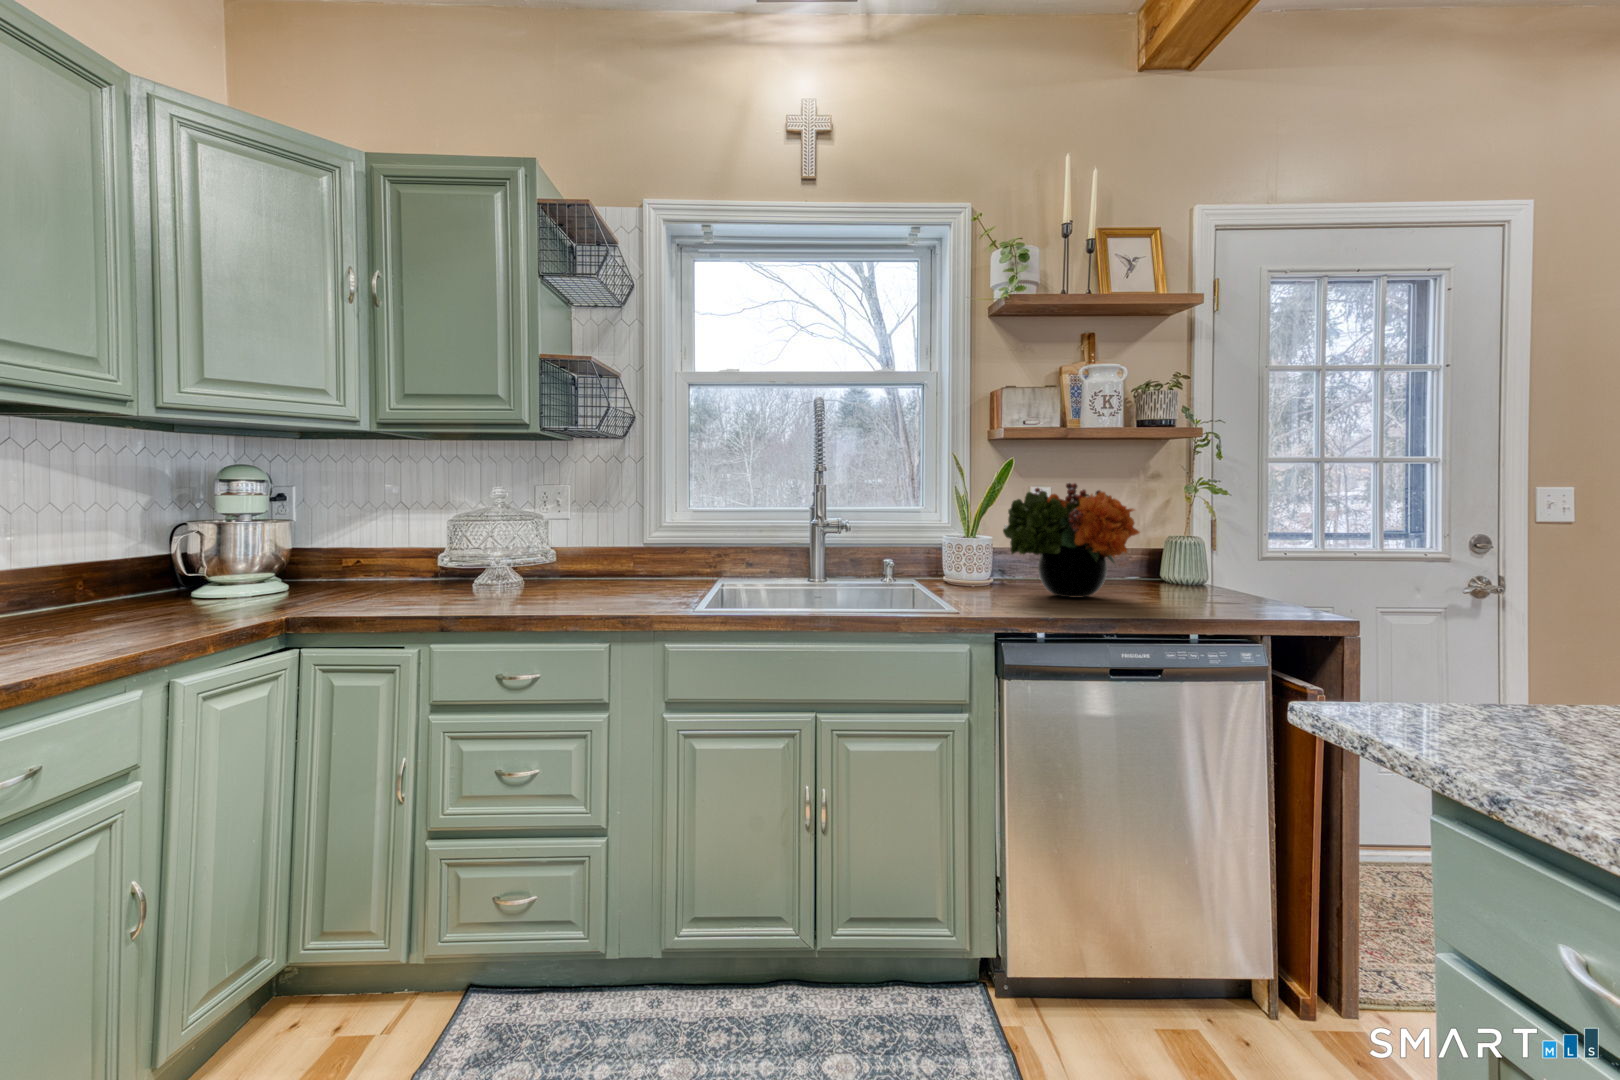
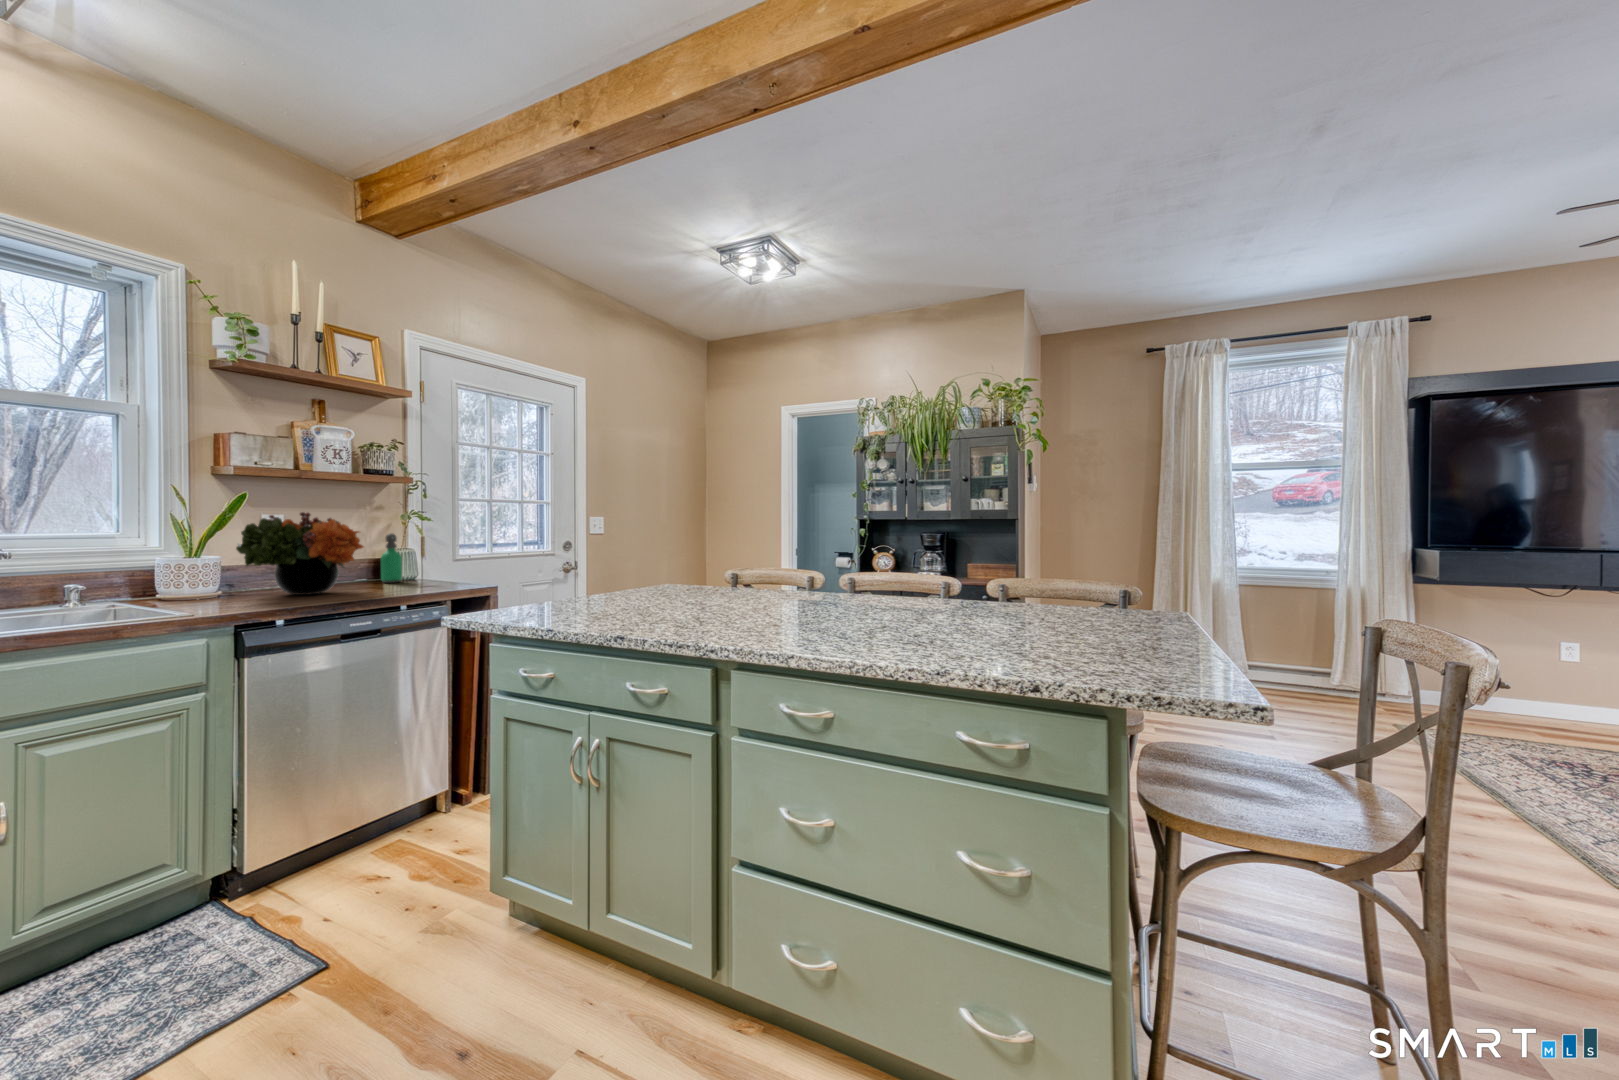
soap dispenser: none [1157,514,1186,590] -> present [381,534,402,583]

